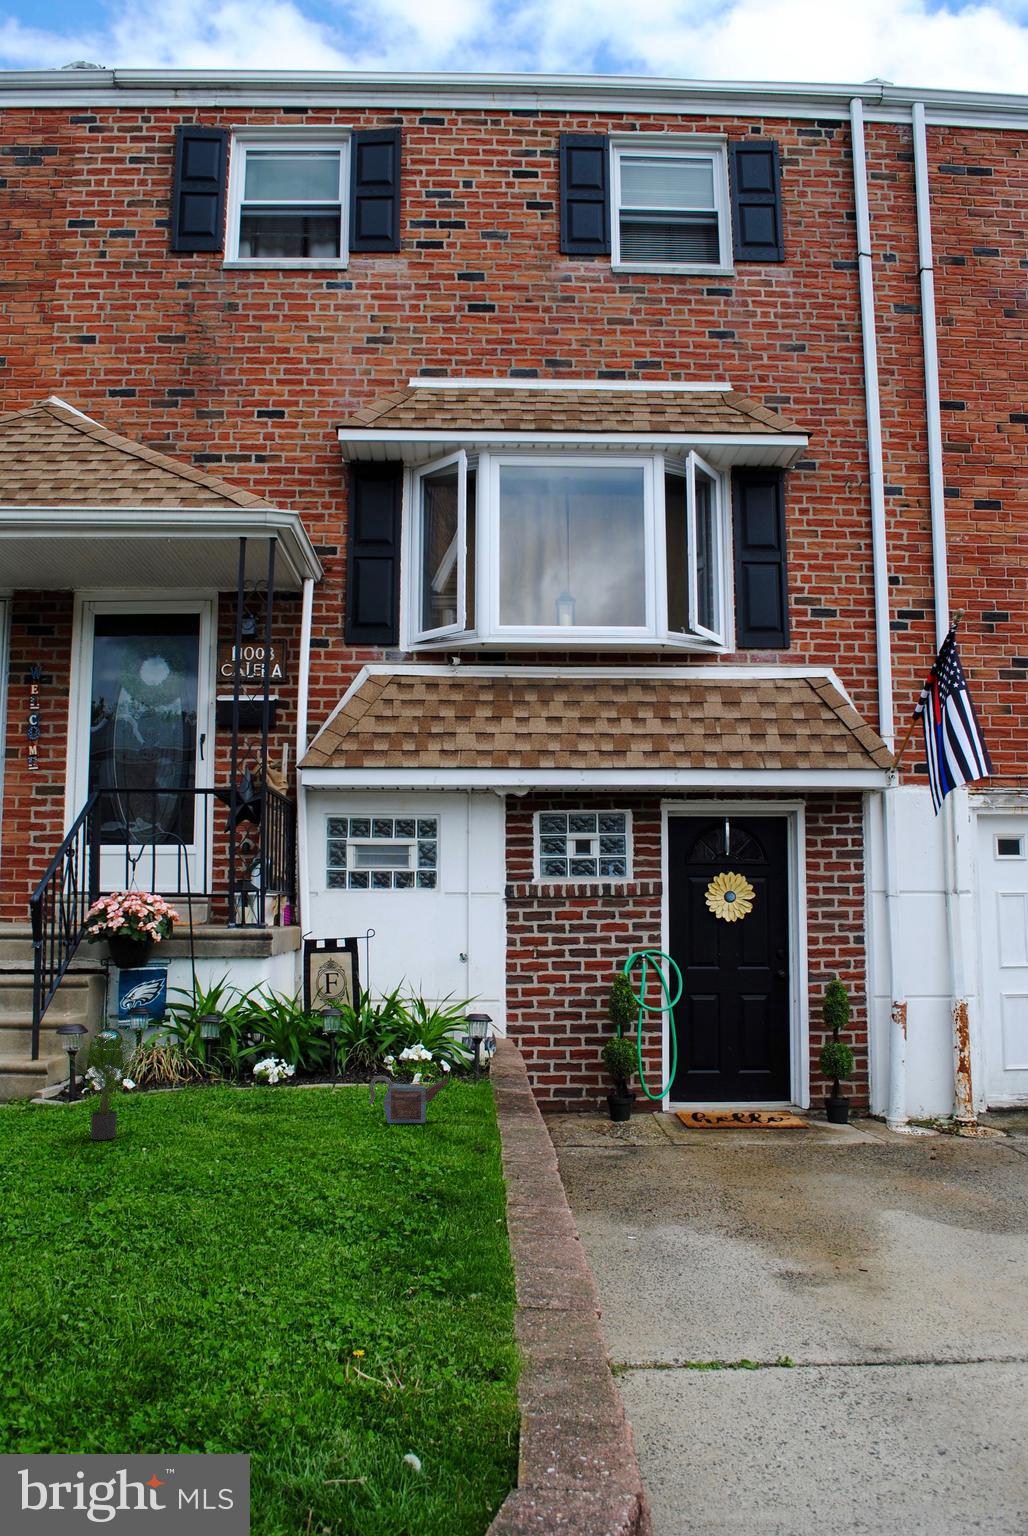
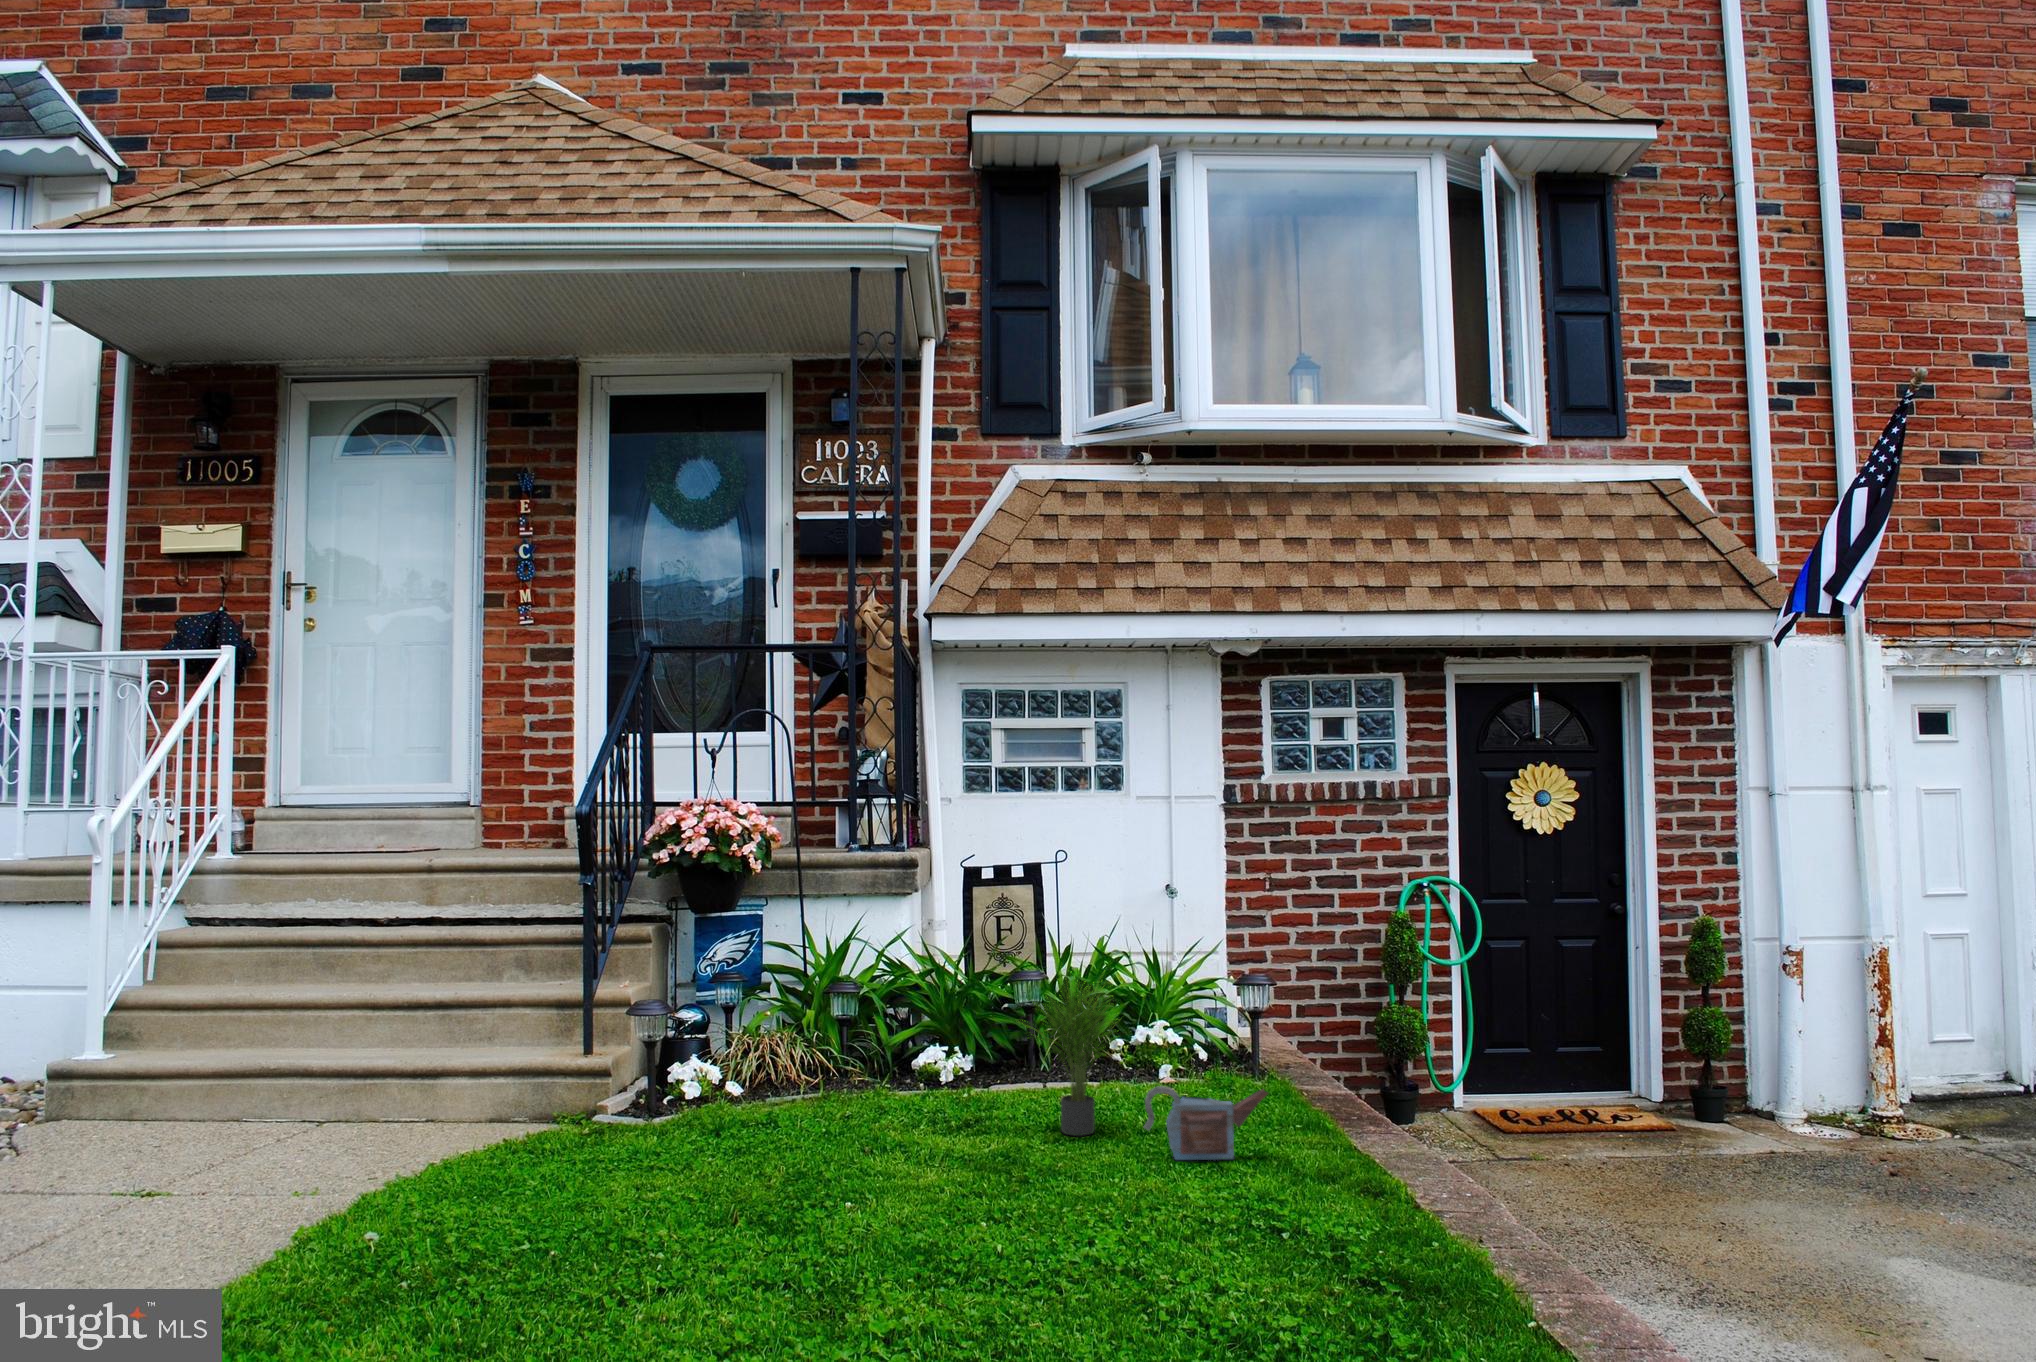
potted plant: present [72,1024,136,1140] -> present [1022,970,1116,1136]

